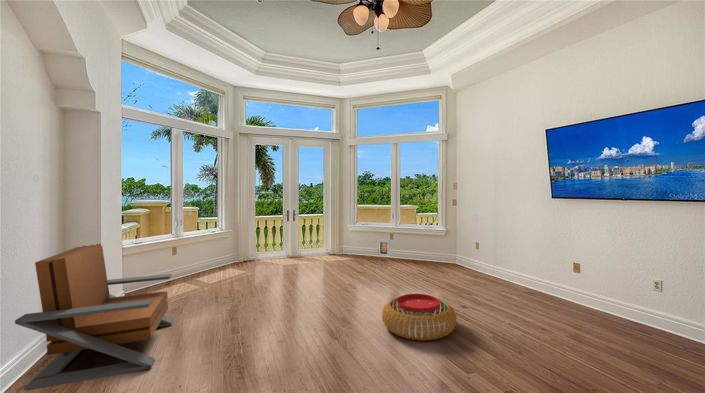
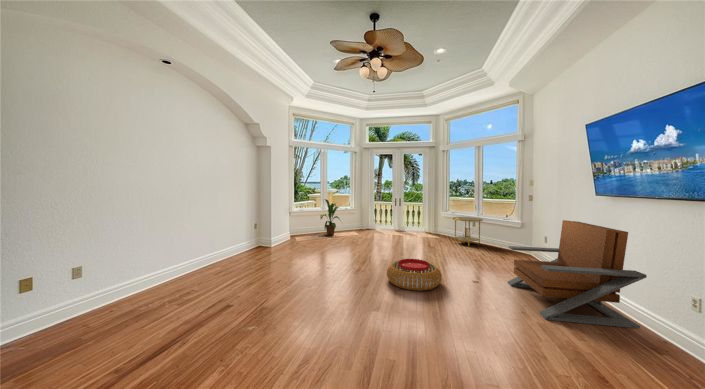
house plant: none [178,221,224,281] -> present [321,199,339,236]
side table: none [375,228,409,264] -> present [453,217,483,247]
lounge chair: present [15,244,173,391] -> present [508,220,647,329]

